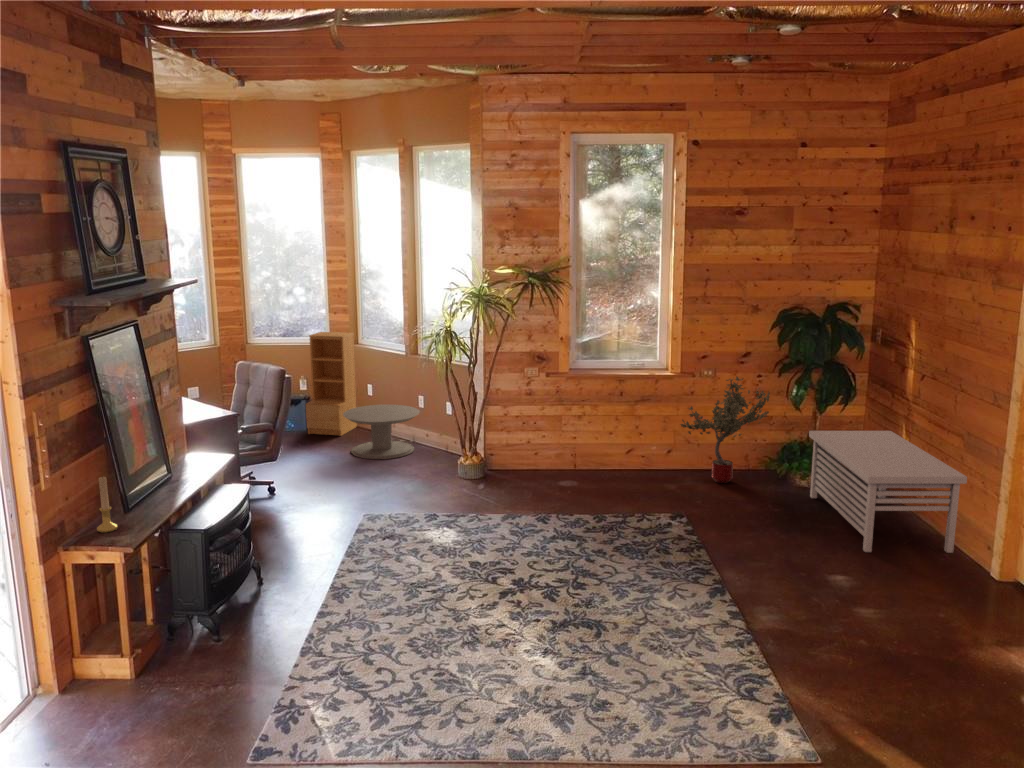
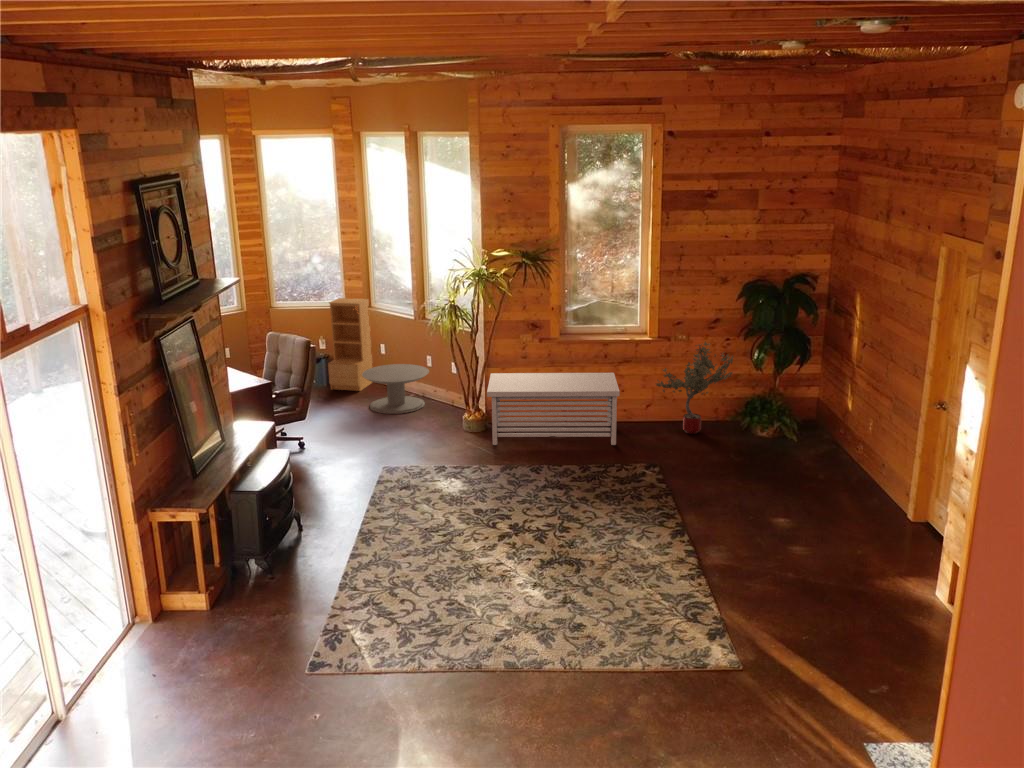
storage bench: present [809,431,967,553] -> present [487,373,620,445]
candle holder: present [97,477,118,533] -> none [174,451,190,496]

